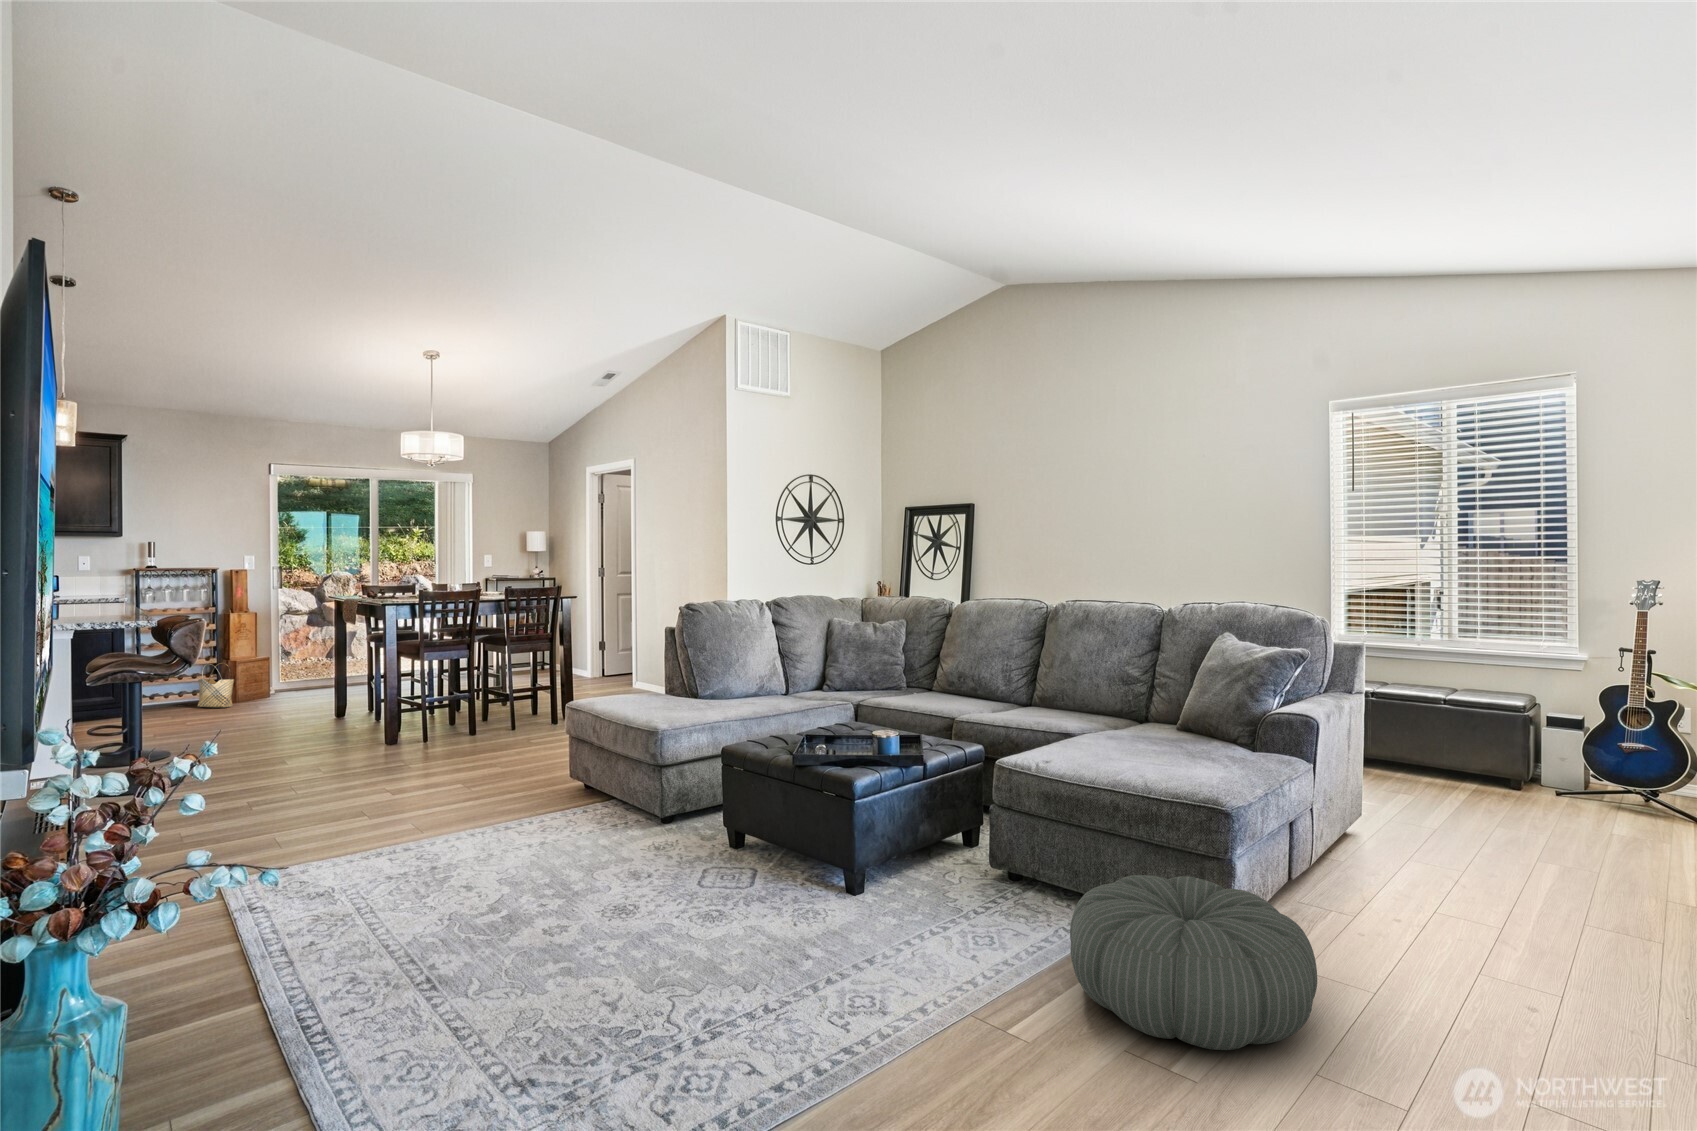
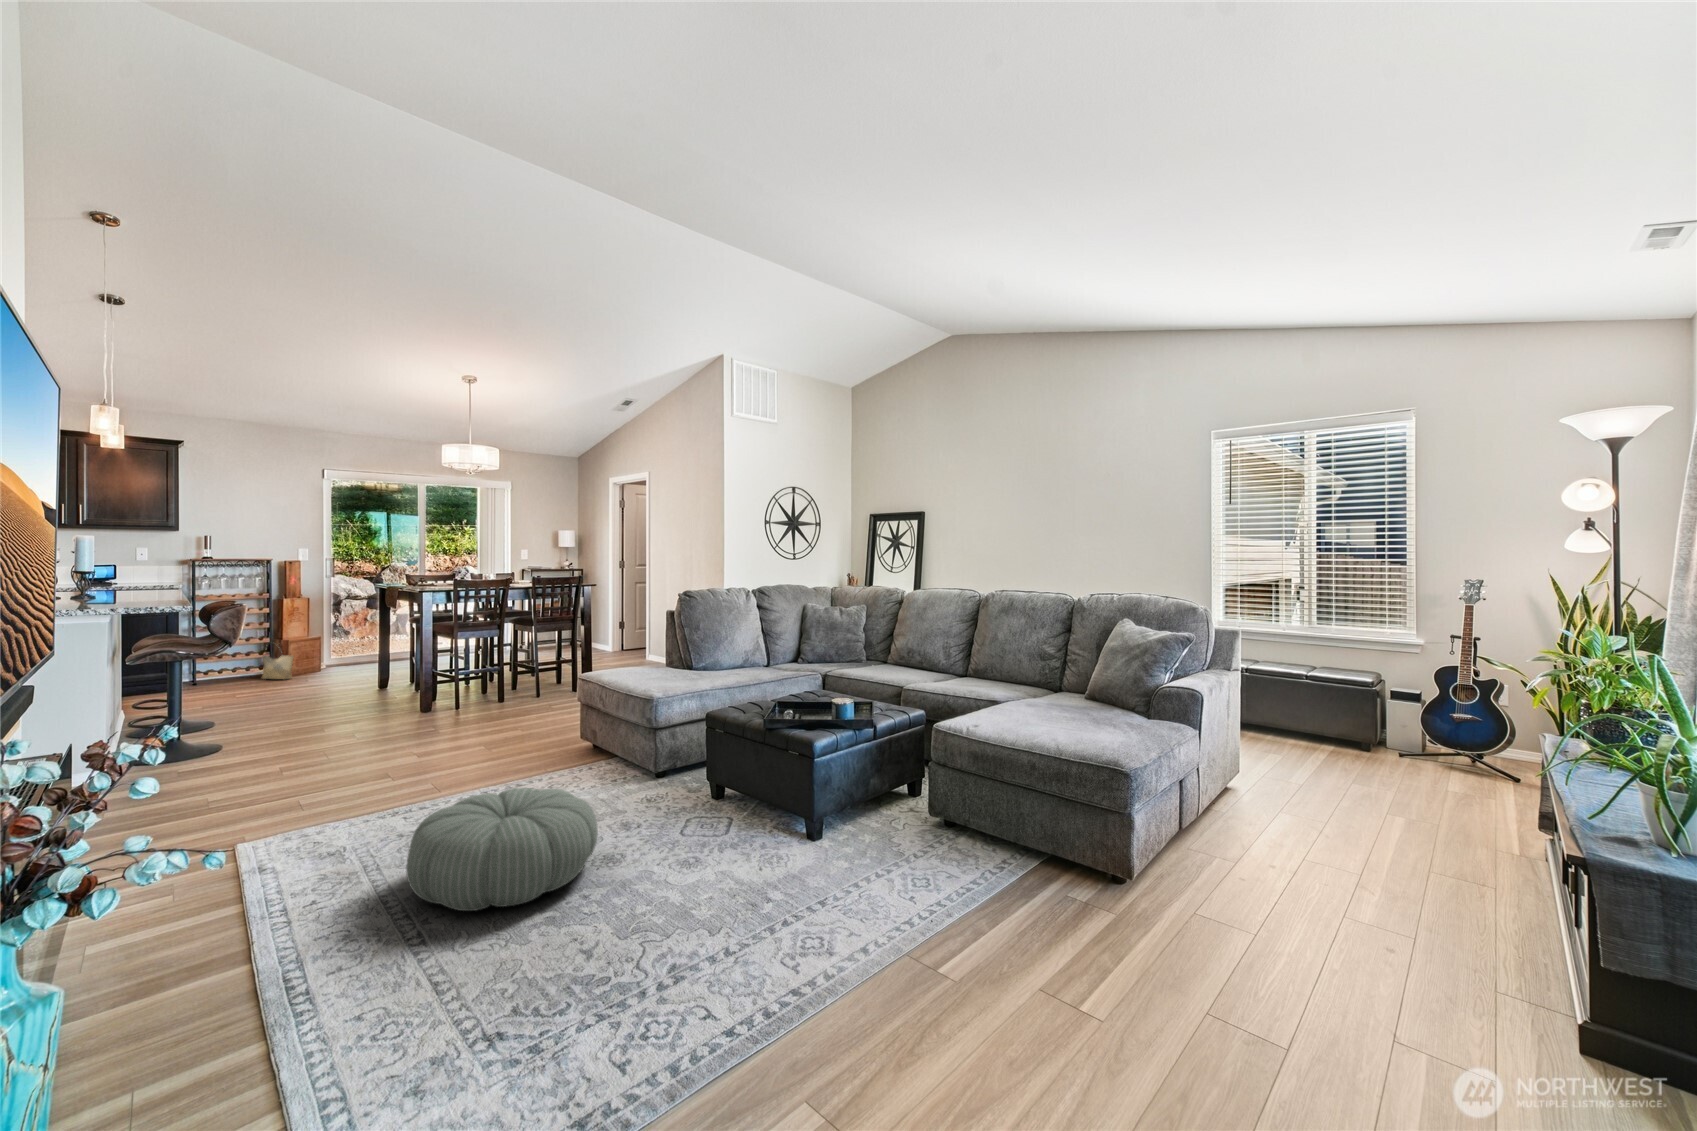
pouf: present [1070,875,1317,1050] -> present [406,788,598,911]

